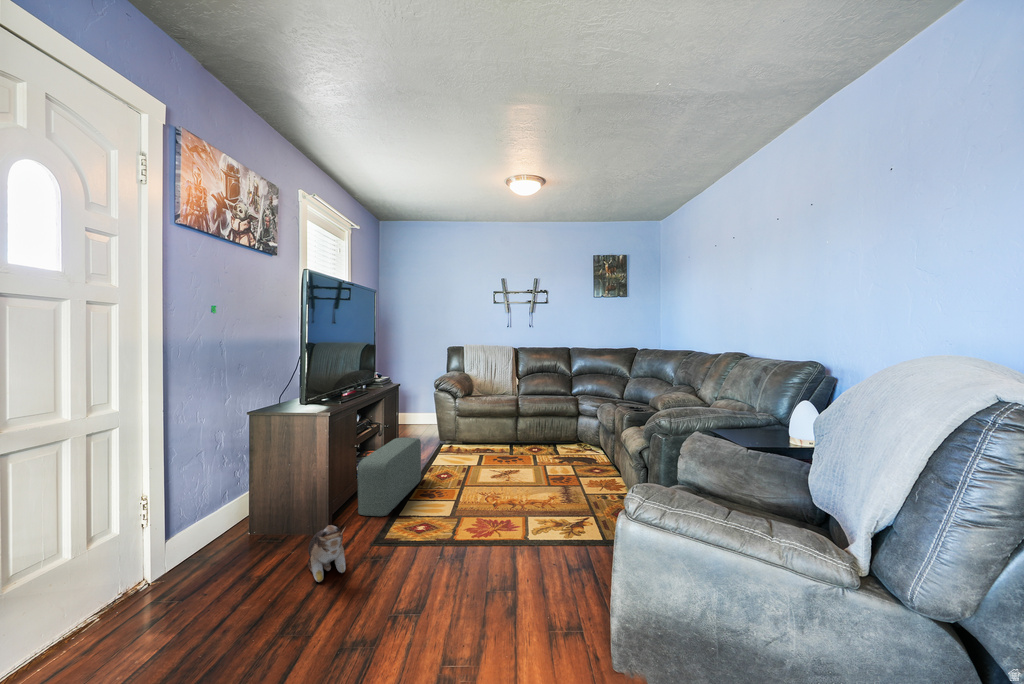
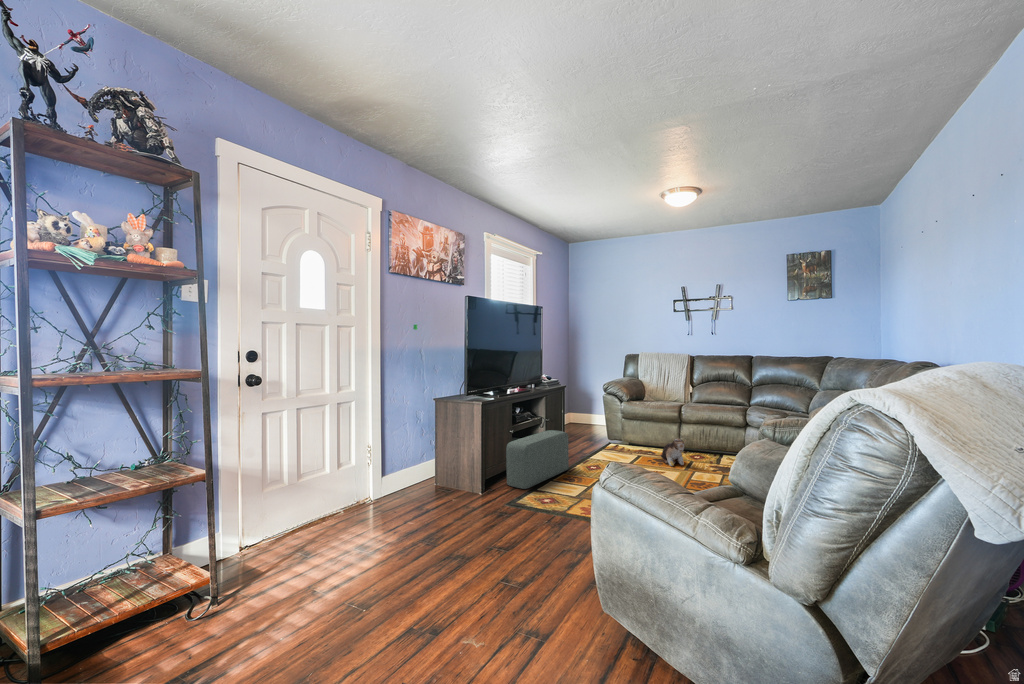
plush toy: present [308,525,346,582] -> present [661,438,686,466]

